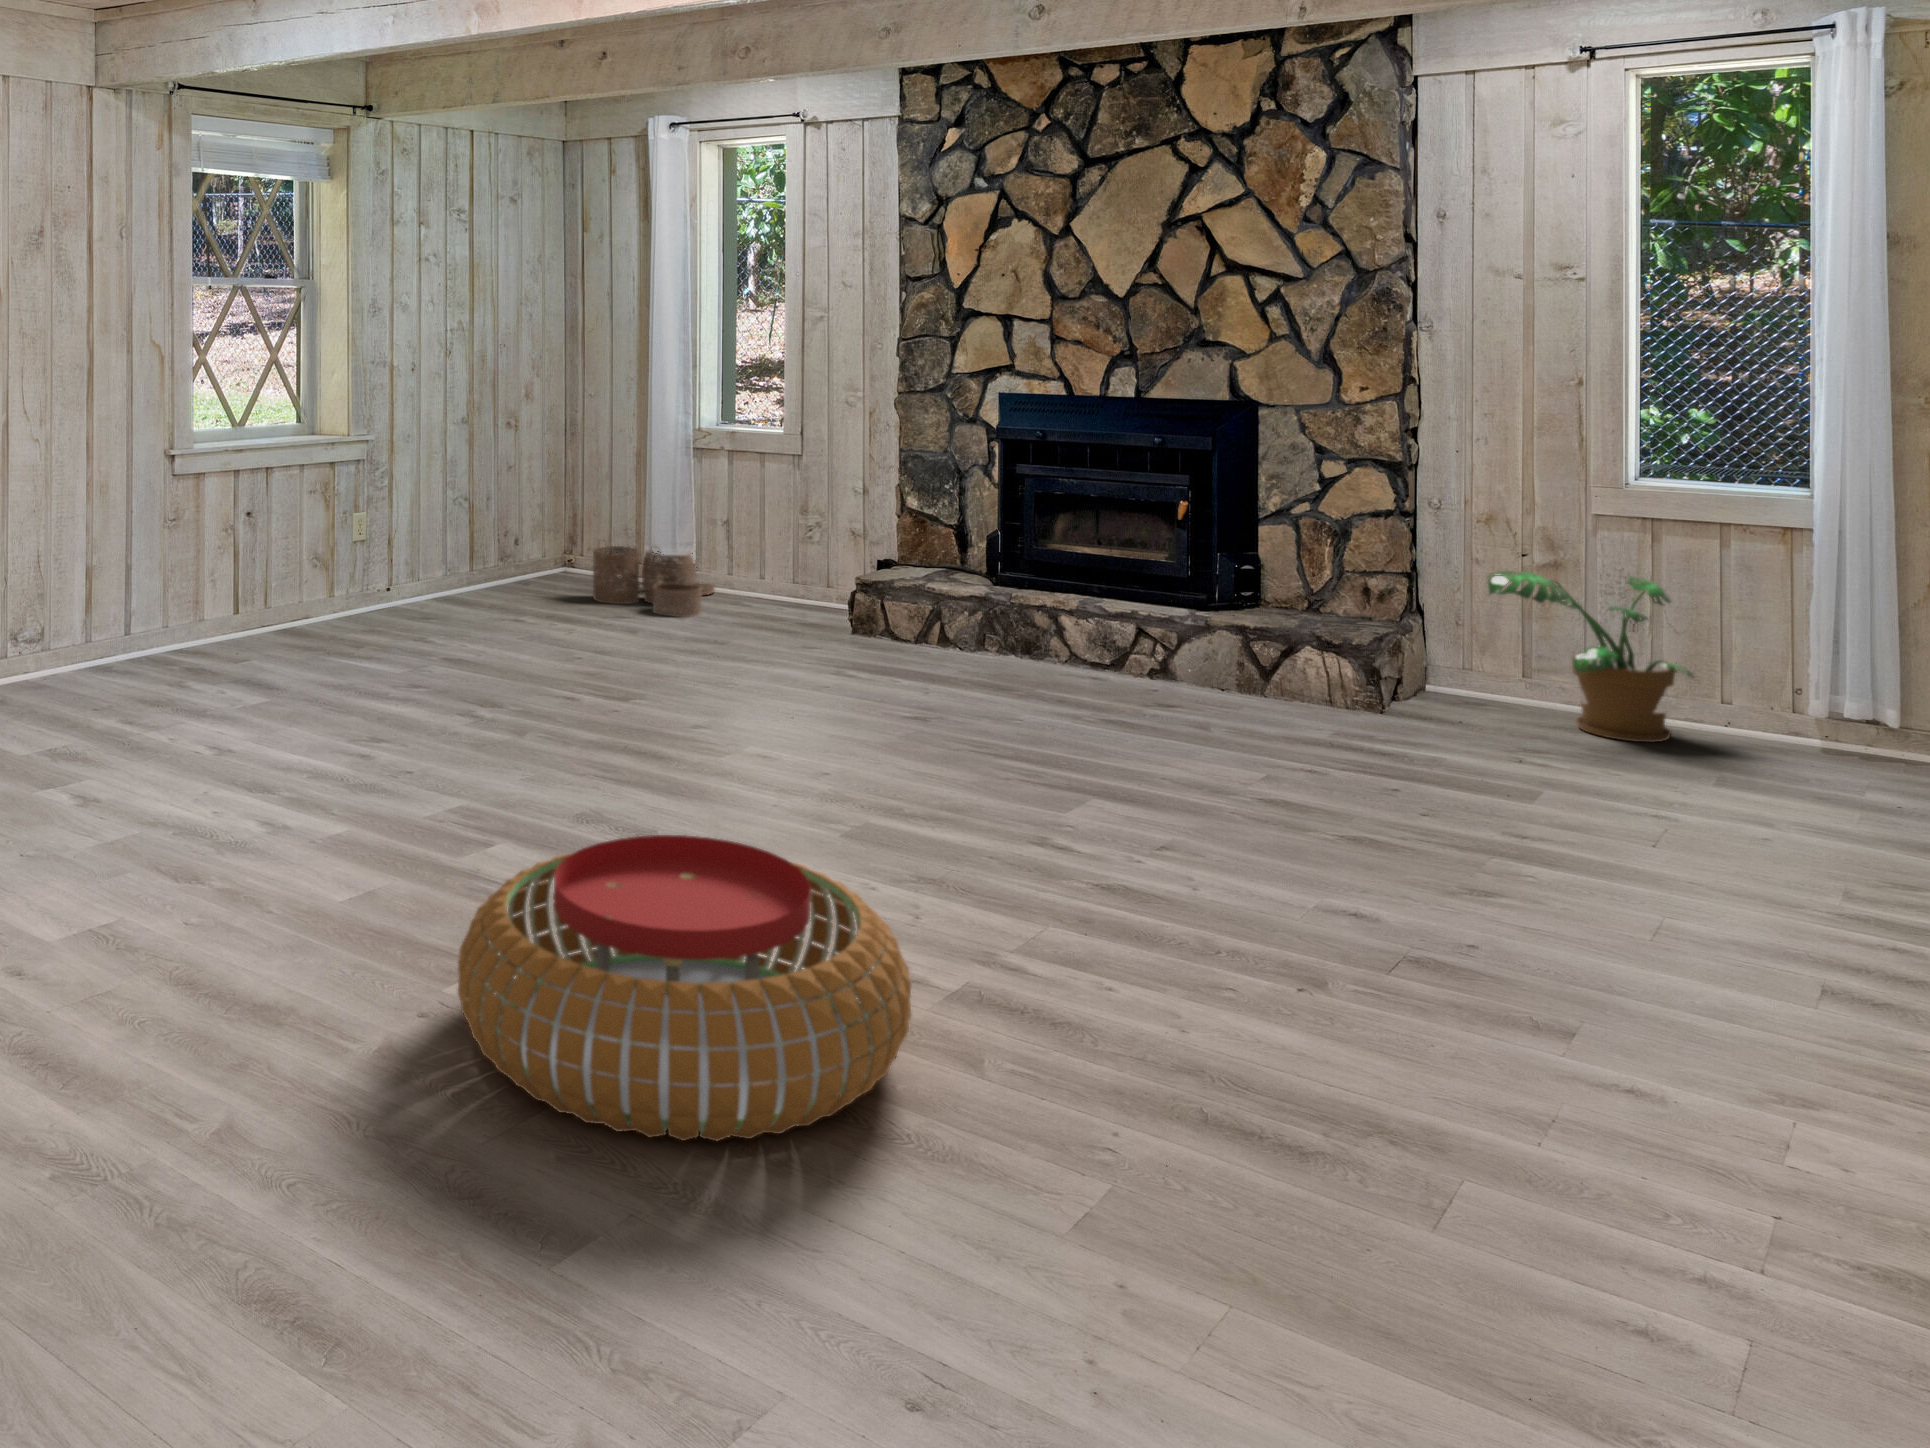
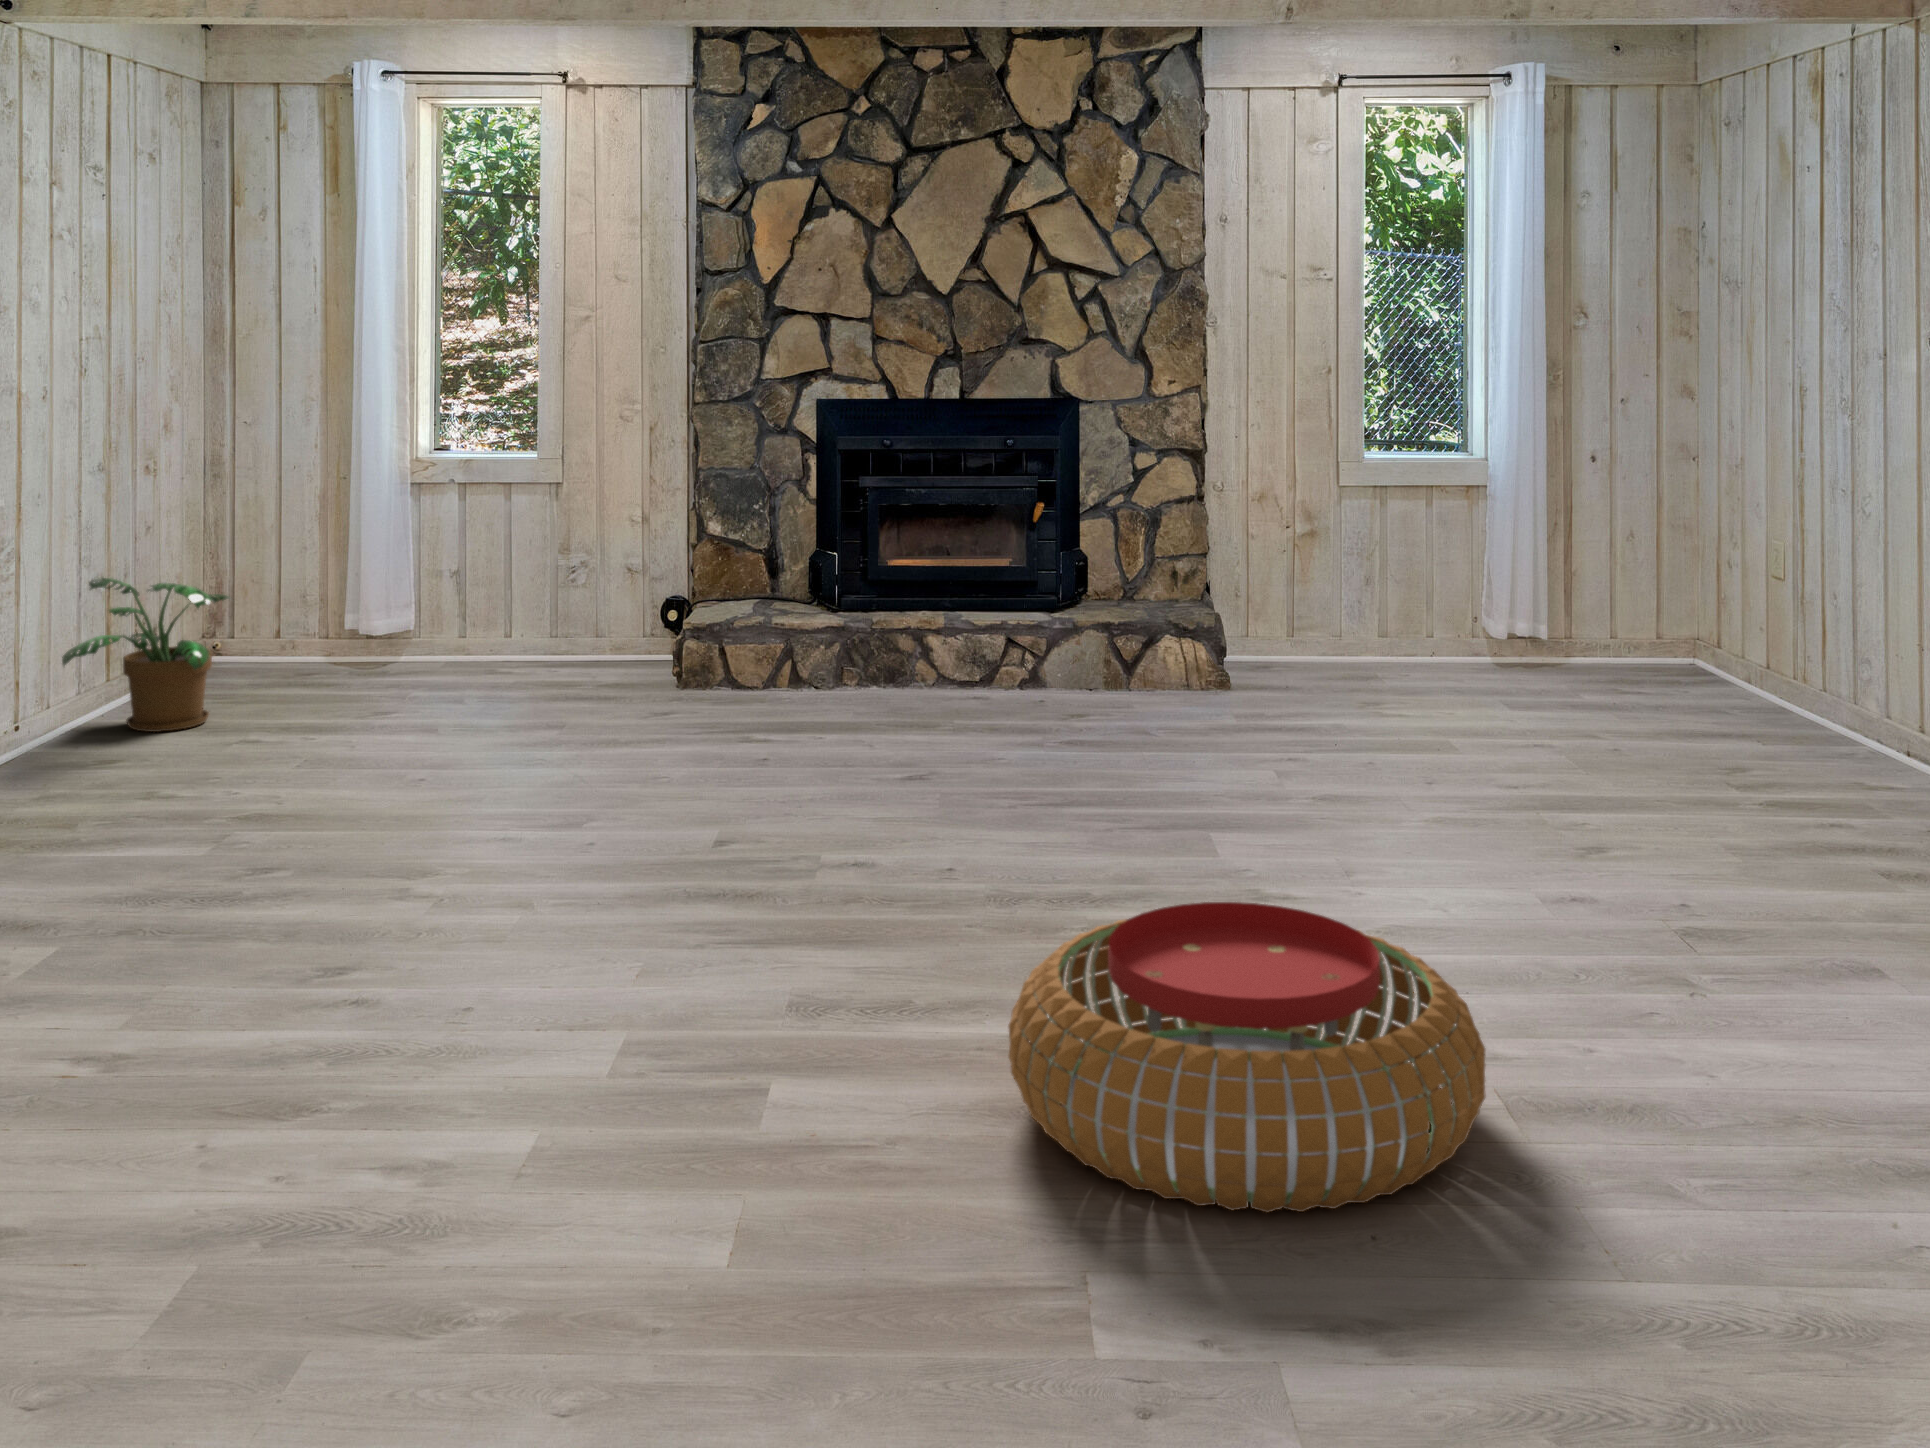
woven basket: present [593,546,715,617] -> none [319,595,484,698]
potted plant: present [1488,571,1694,742] -> present [62,578,230,732]

